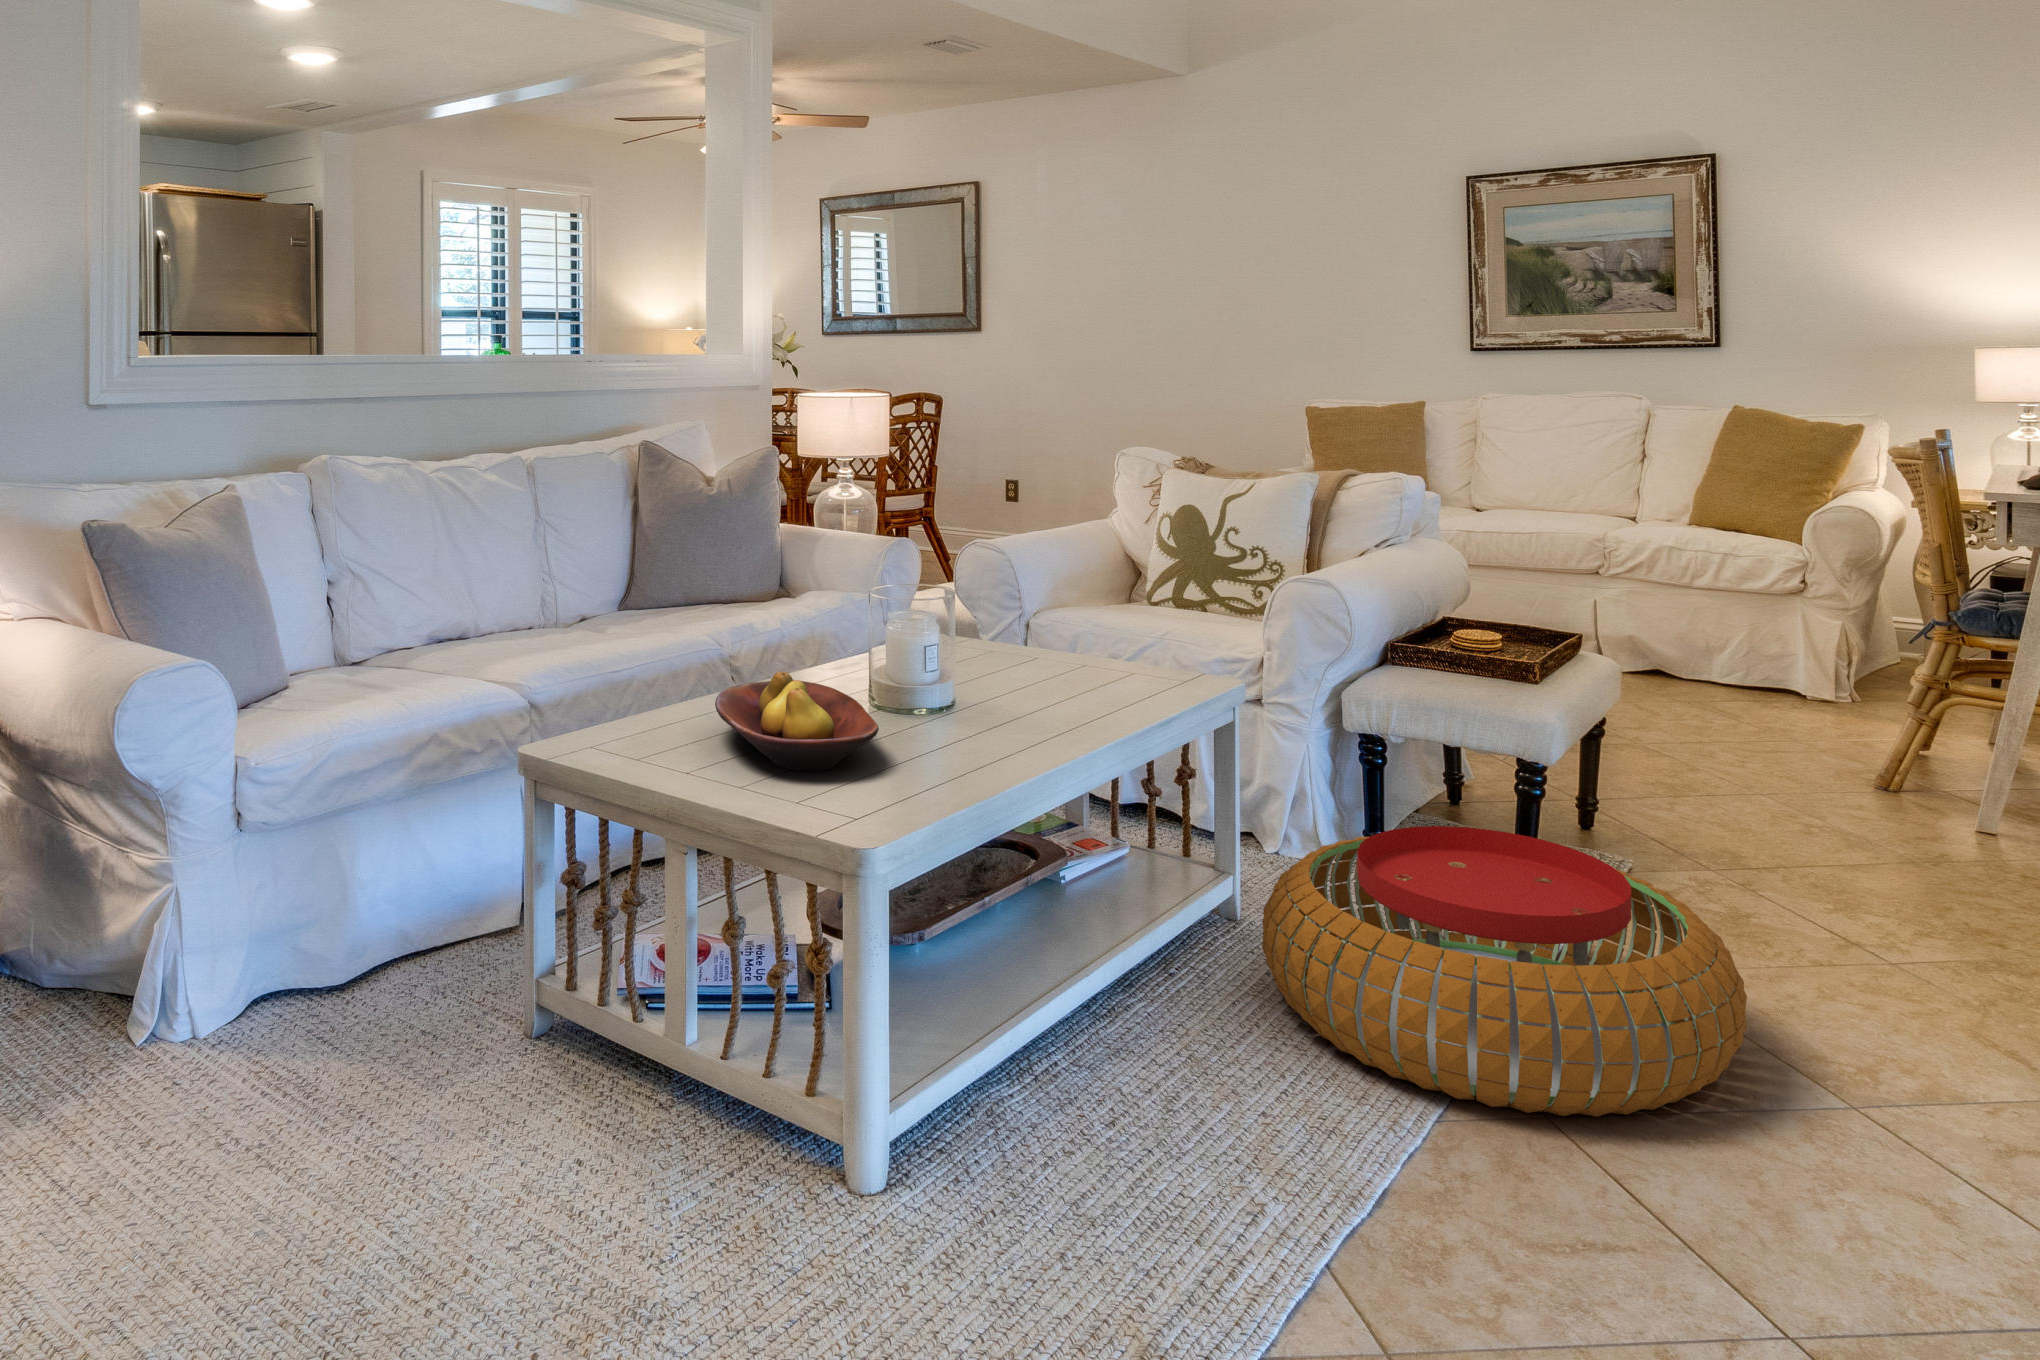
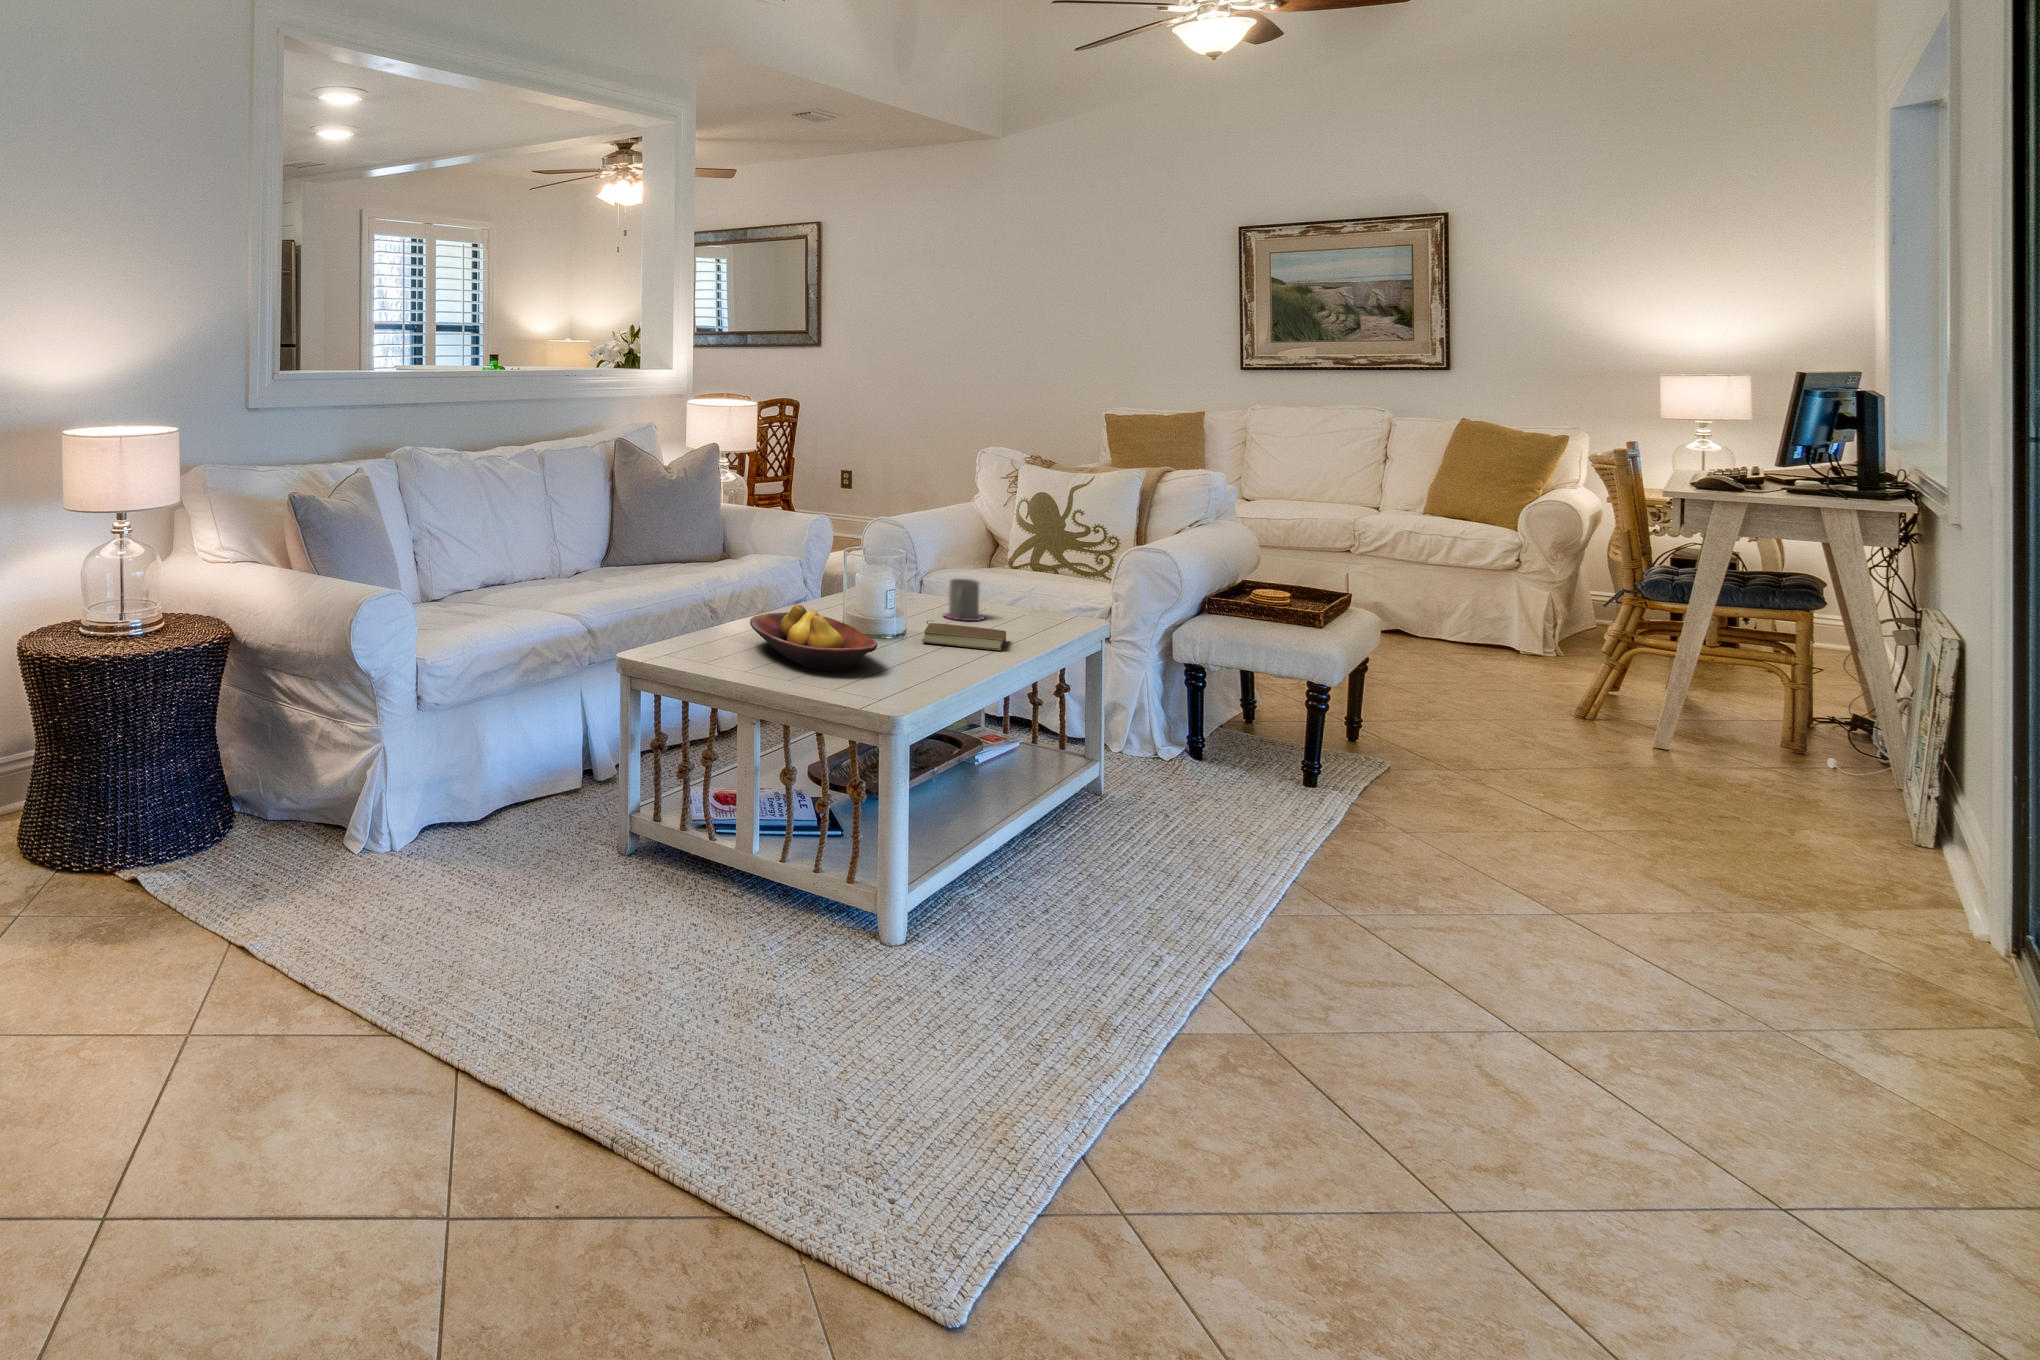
mug: none [1019,626,1075,685] -> present [944,579,984,621]
book: none [966,687,1087,732] -> present [922,621,1006,650]
pouf: present [1262,826,1747,1117] -> none [1131,725,1484,913]

